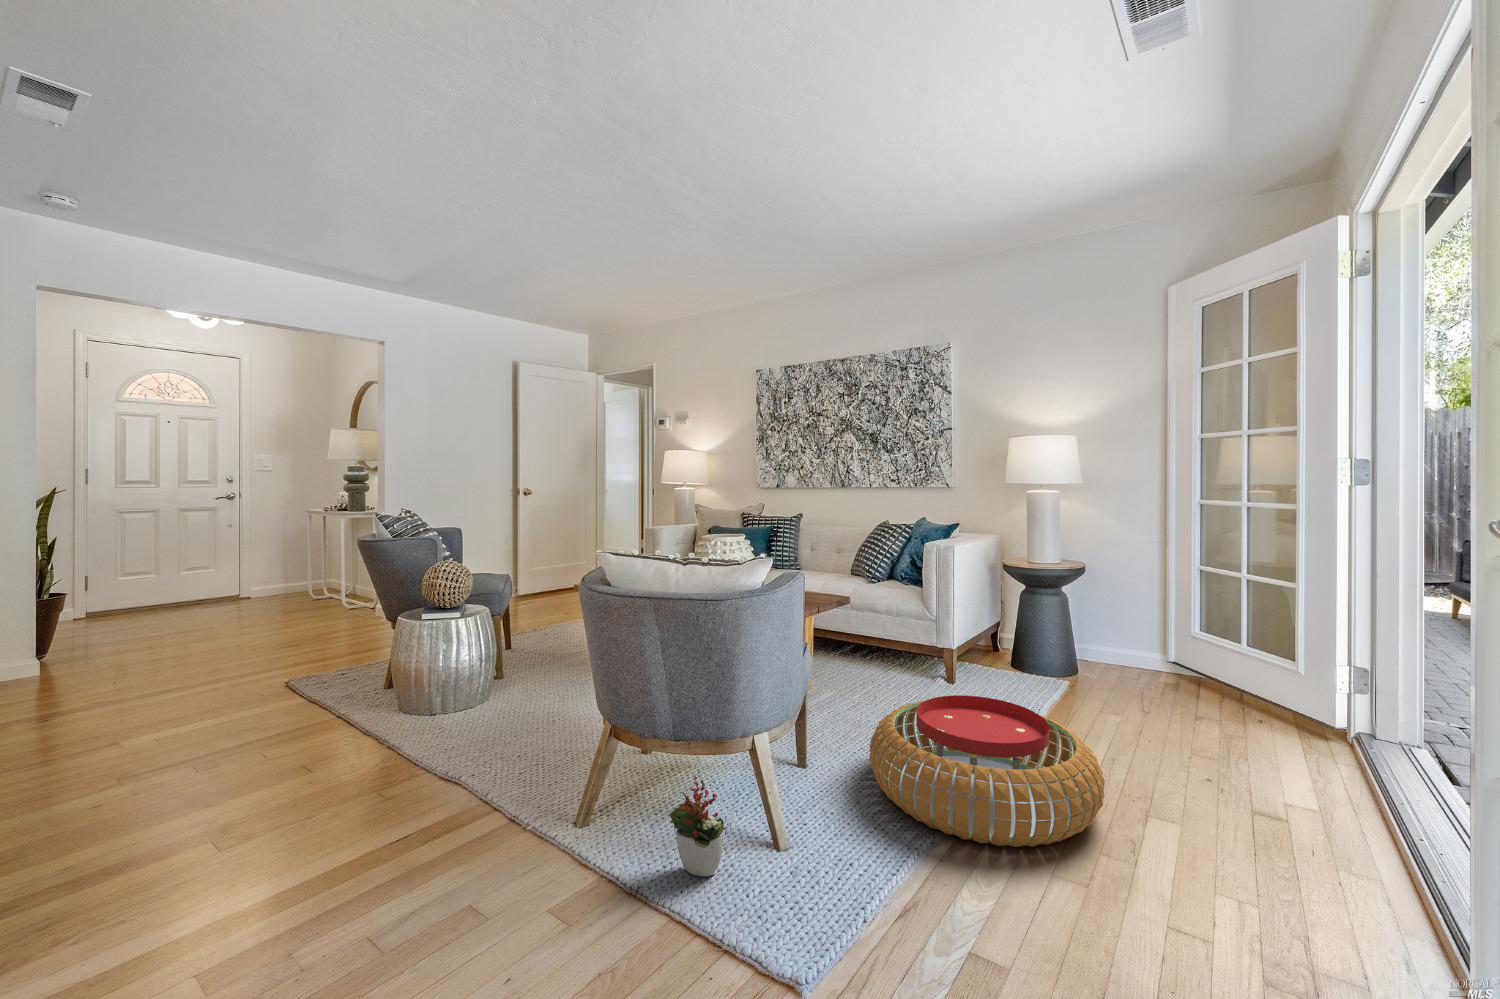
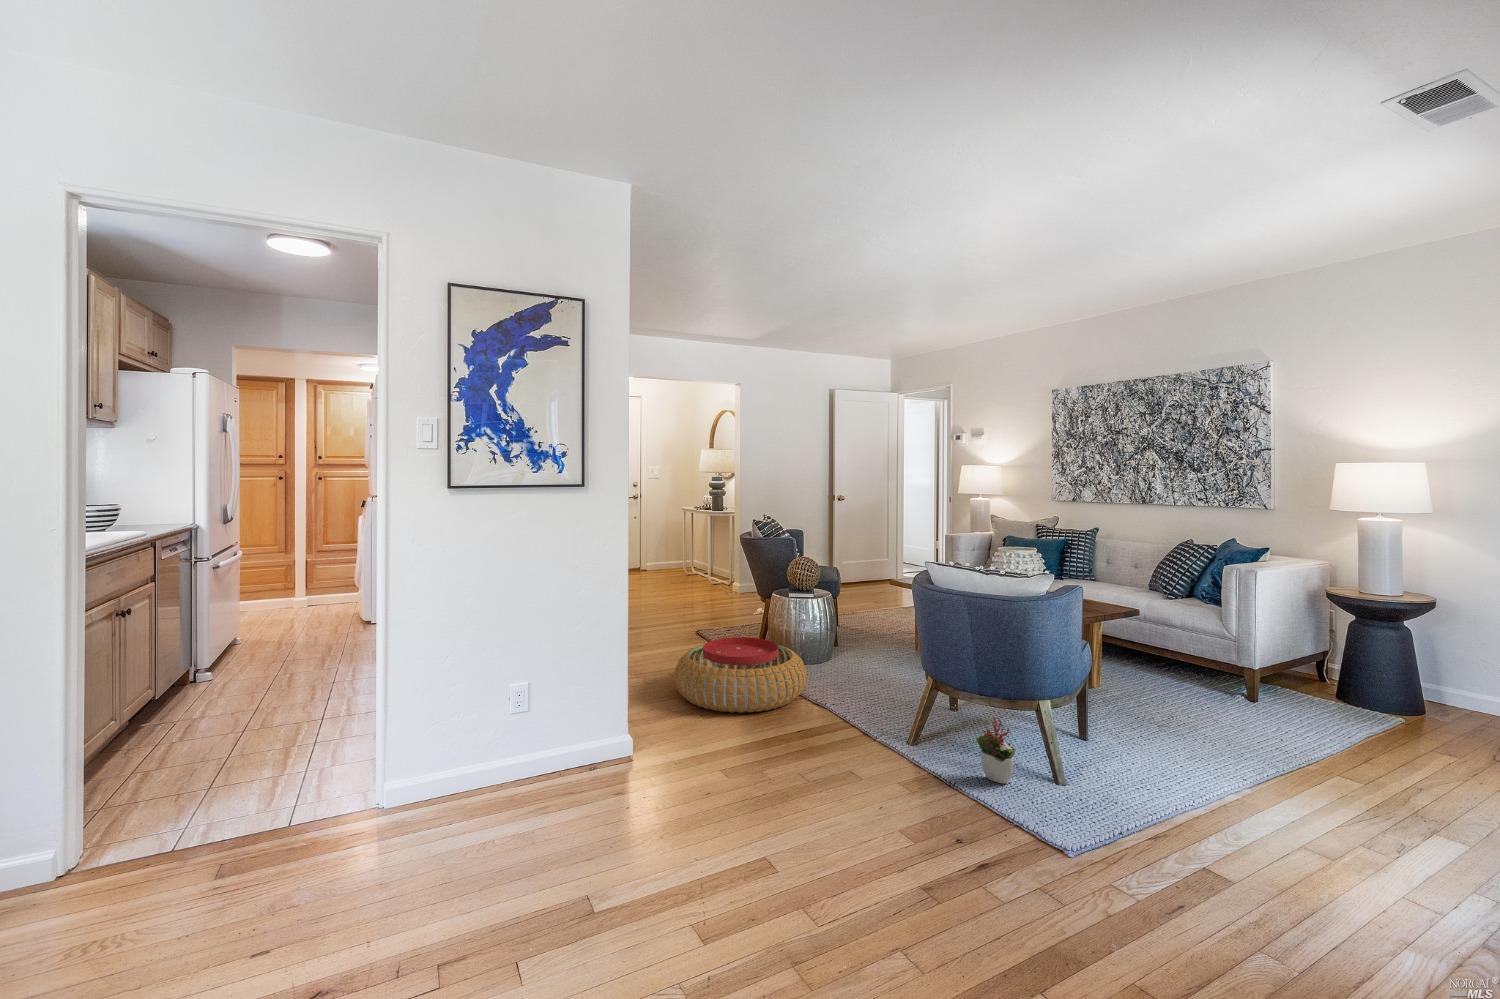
pouf: present [869,695,1105,847] -> present [674,637,806,713]

